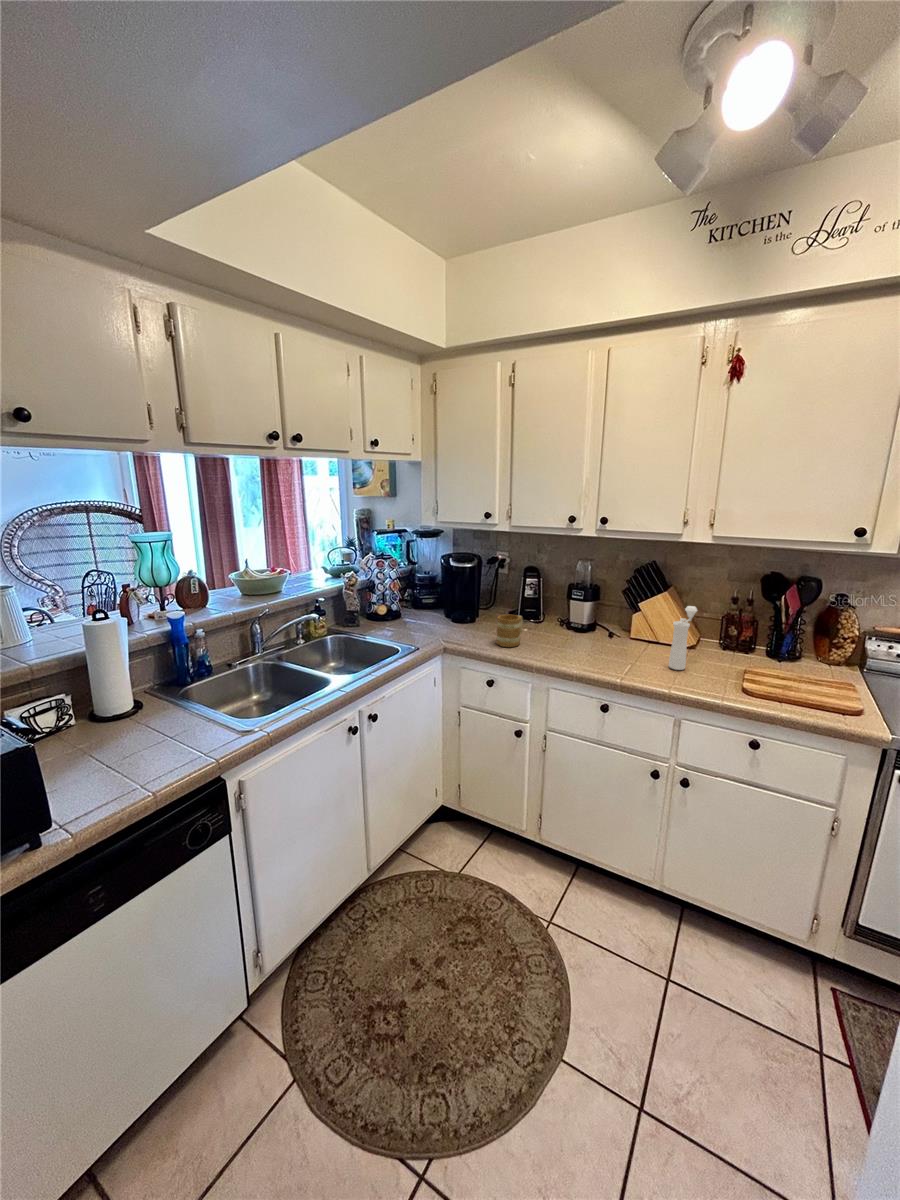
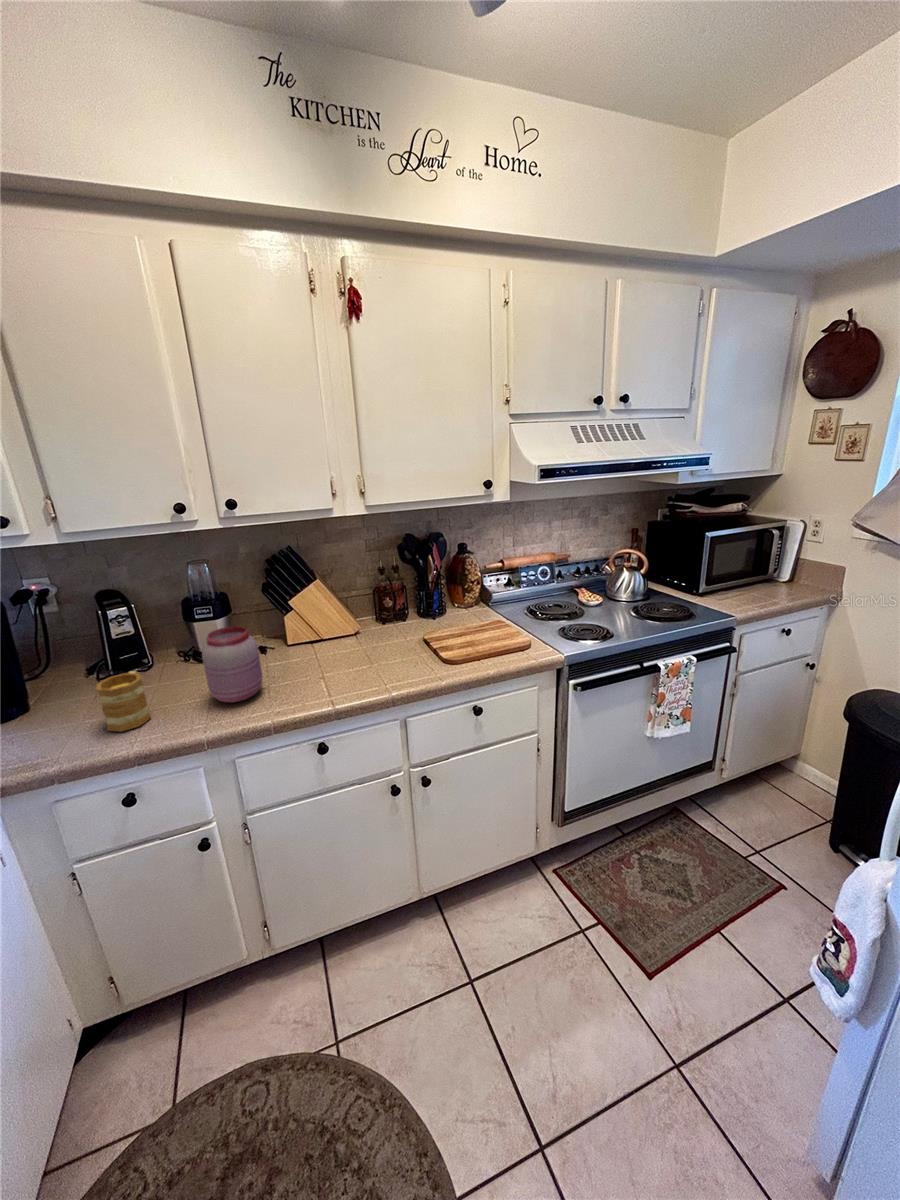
jar: none [553,604,590,656] -> present [202,626,262,702]
pepper mill: present [669,606,697,670] -> none [356,589,381,666]

